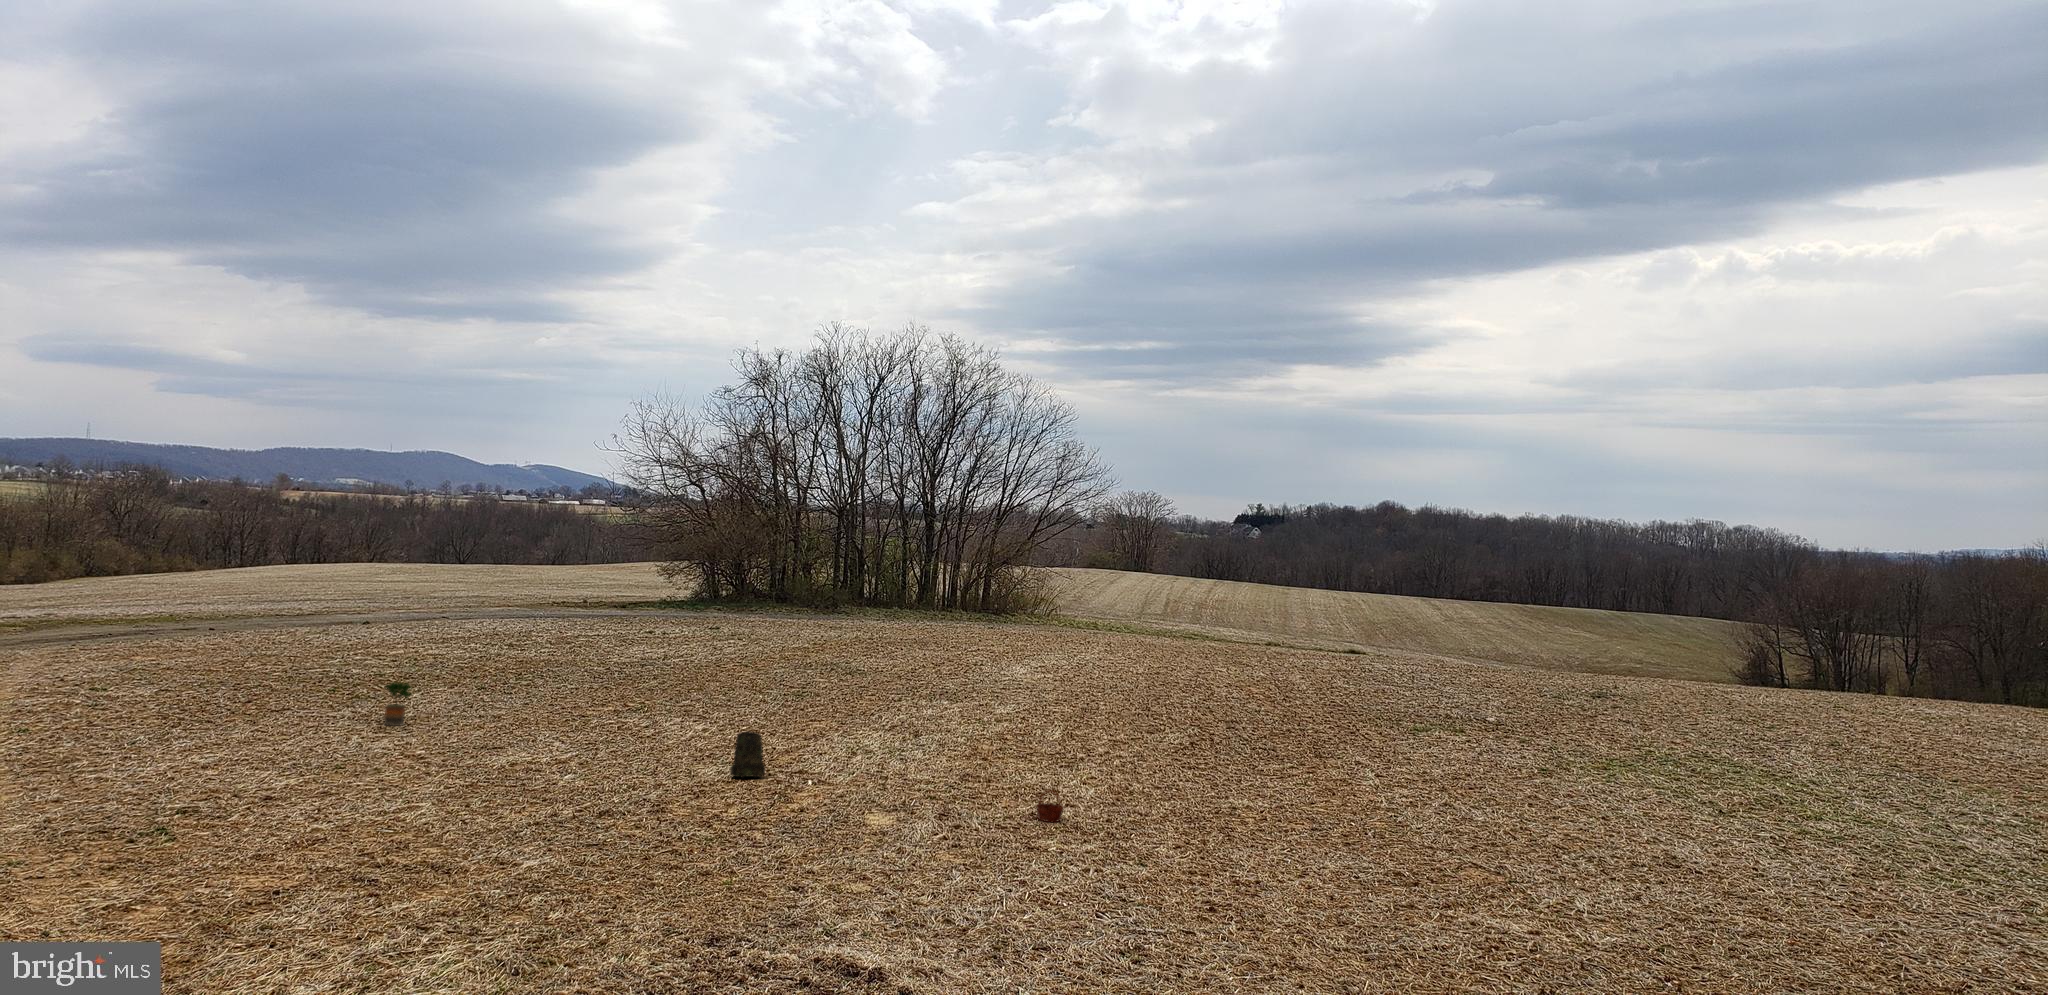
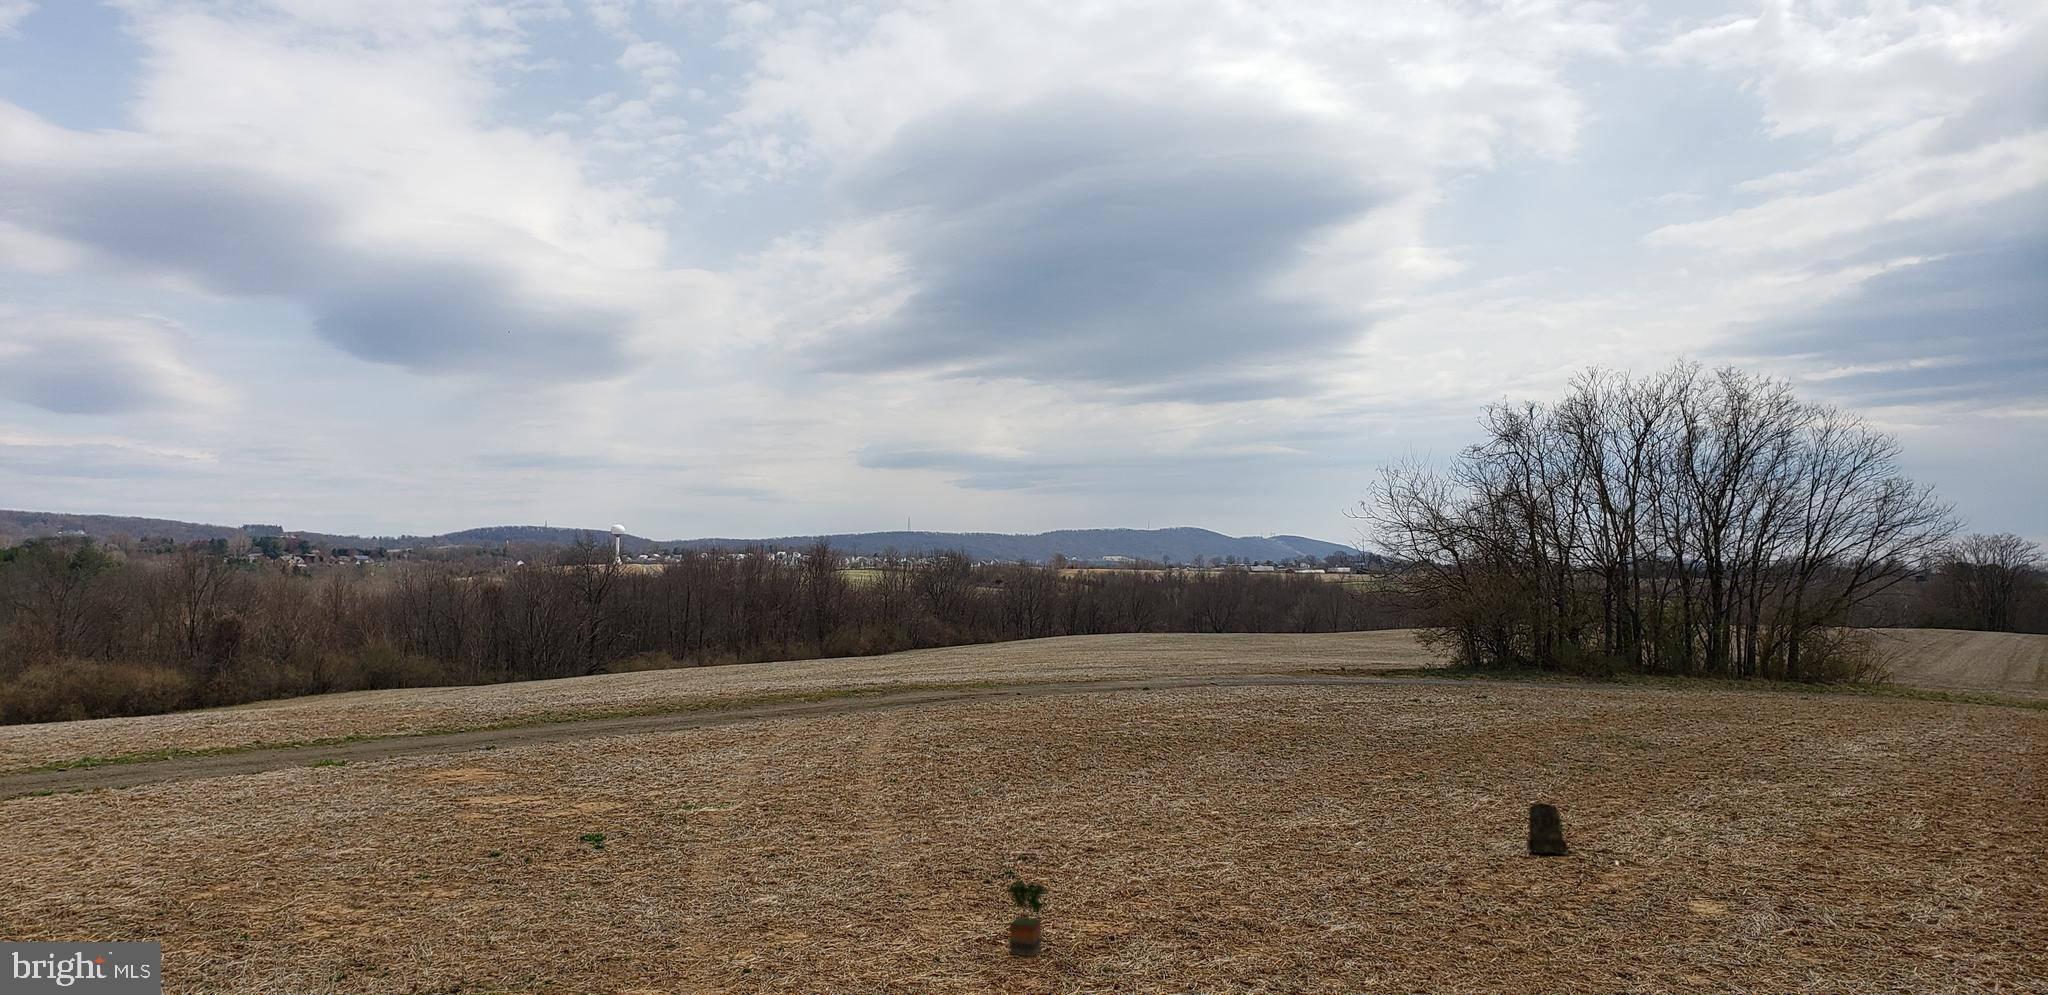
potted tree: present [384,682,412,726] -> present [1007,882,1048,957]
basket: present [1037,790,1063,822] -> none [1954,893,2003,938]

